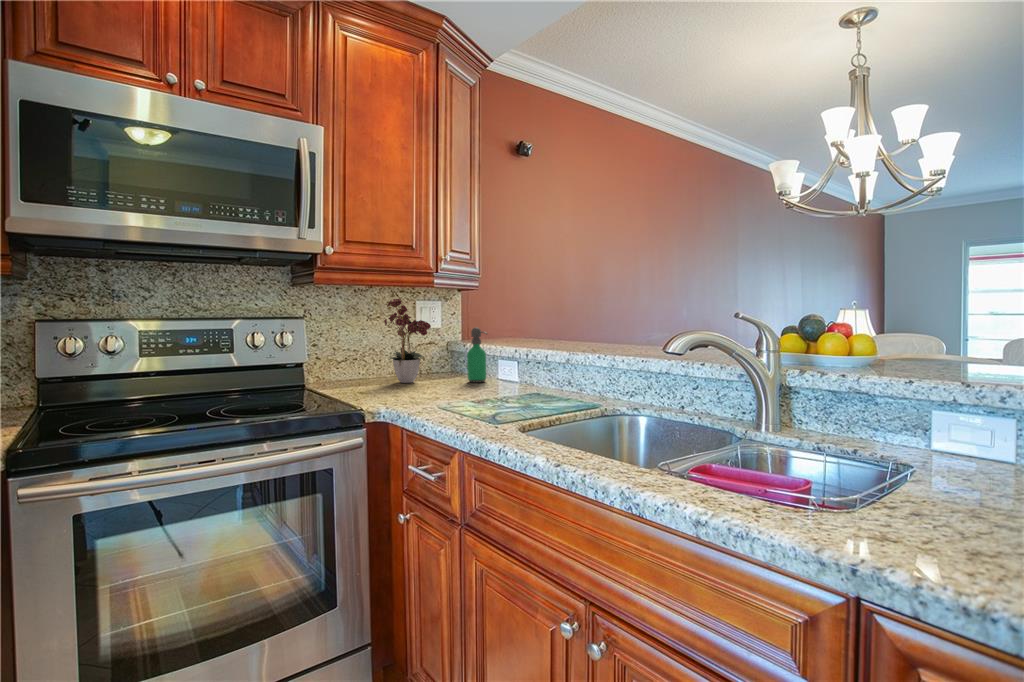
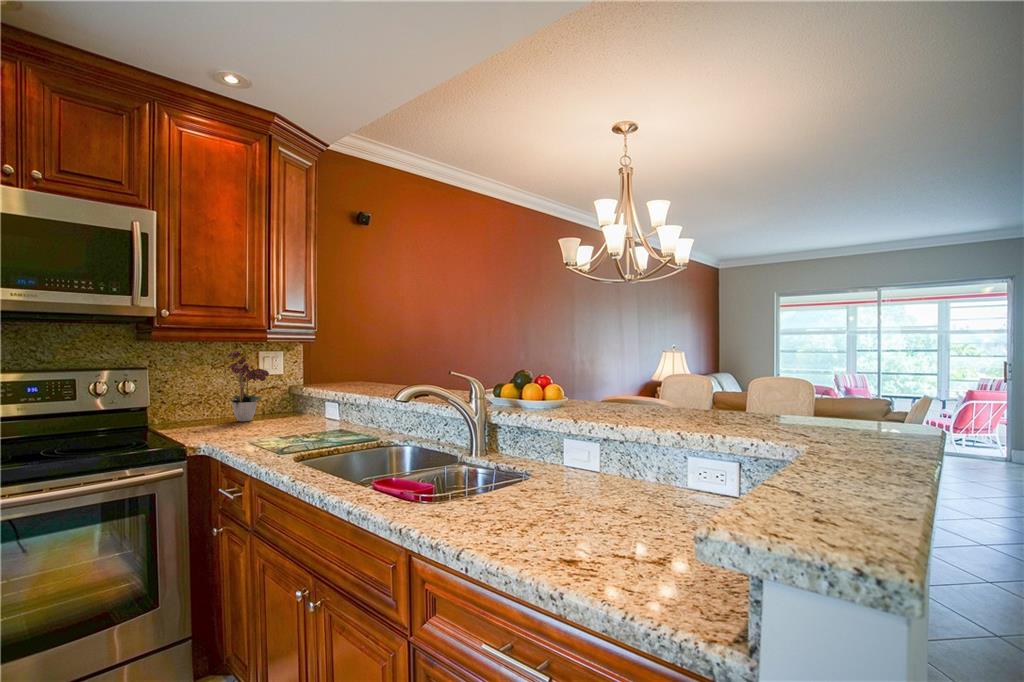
soap dispenser: present [467,327,487,382] -> none [299,375,315,420]

